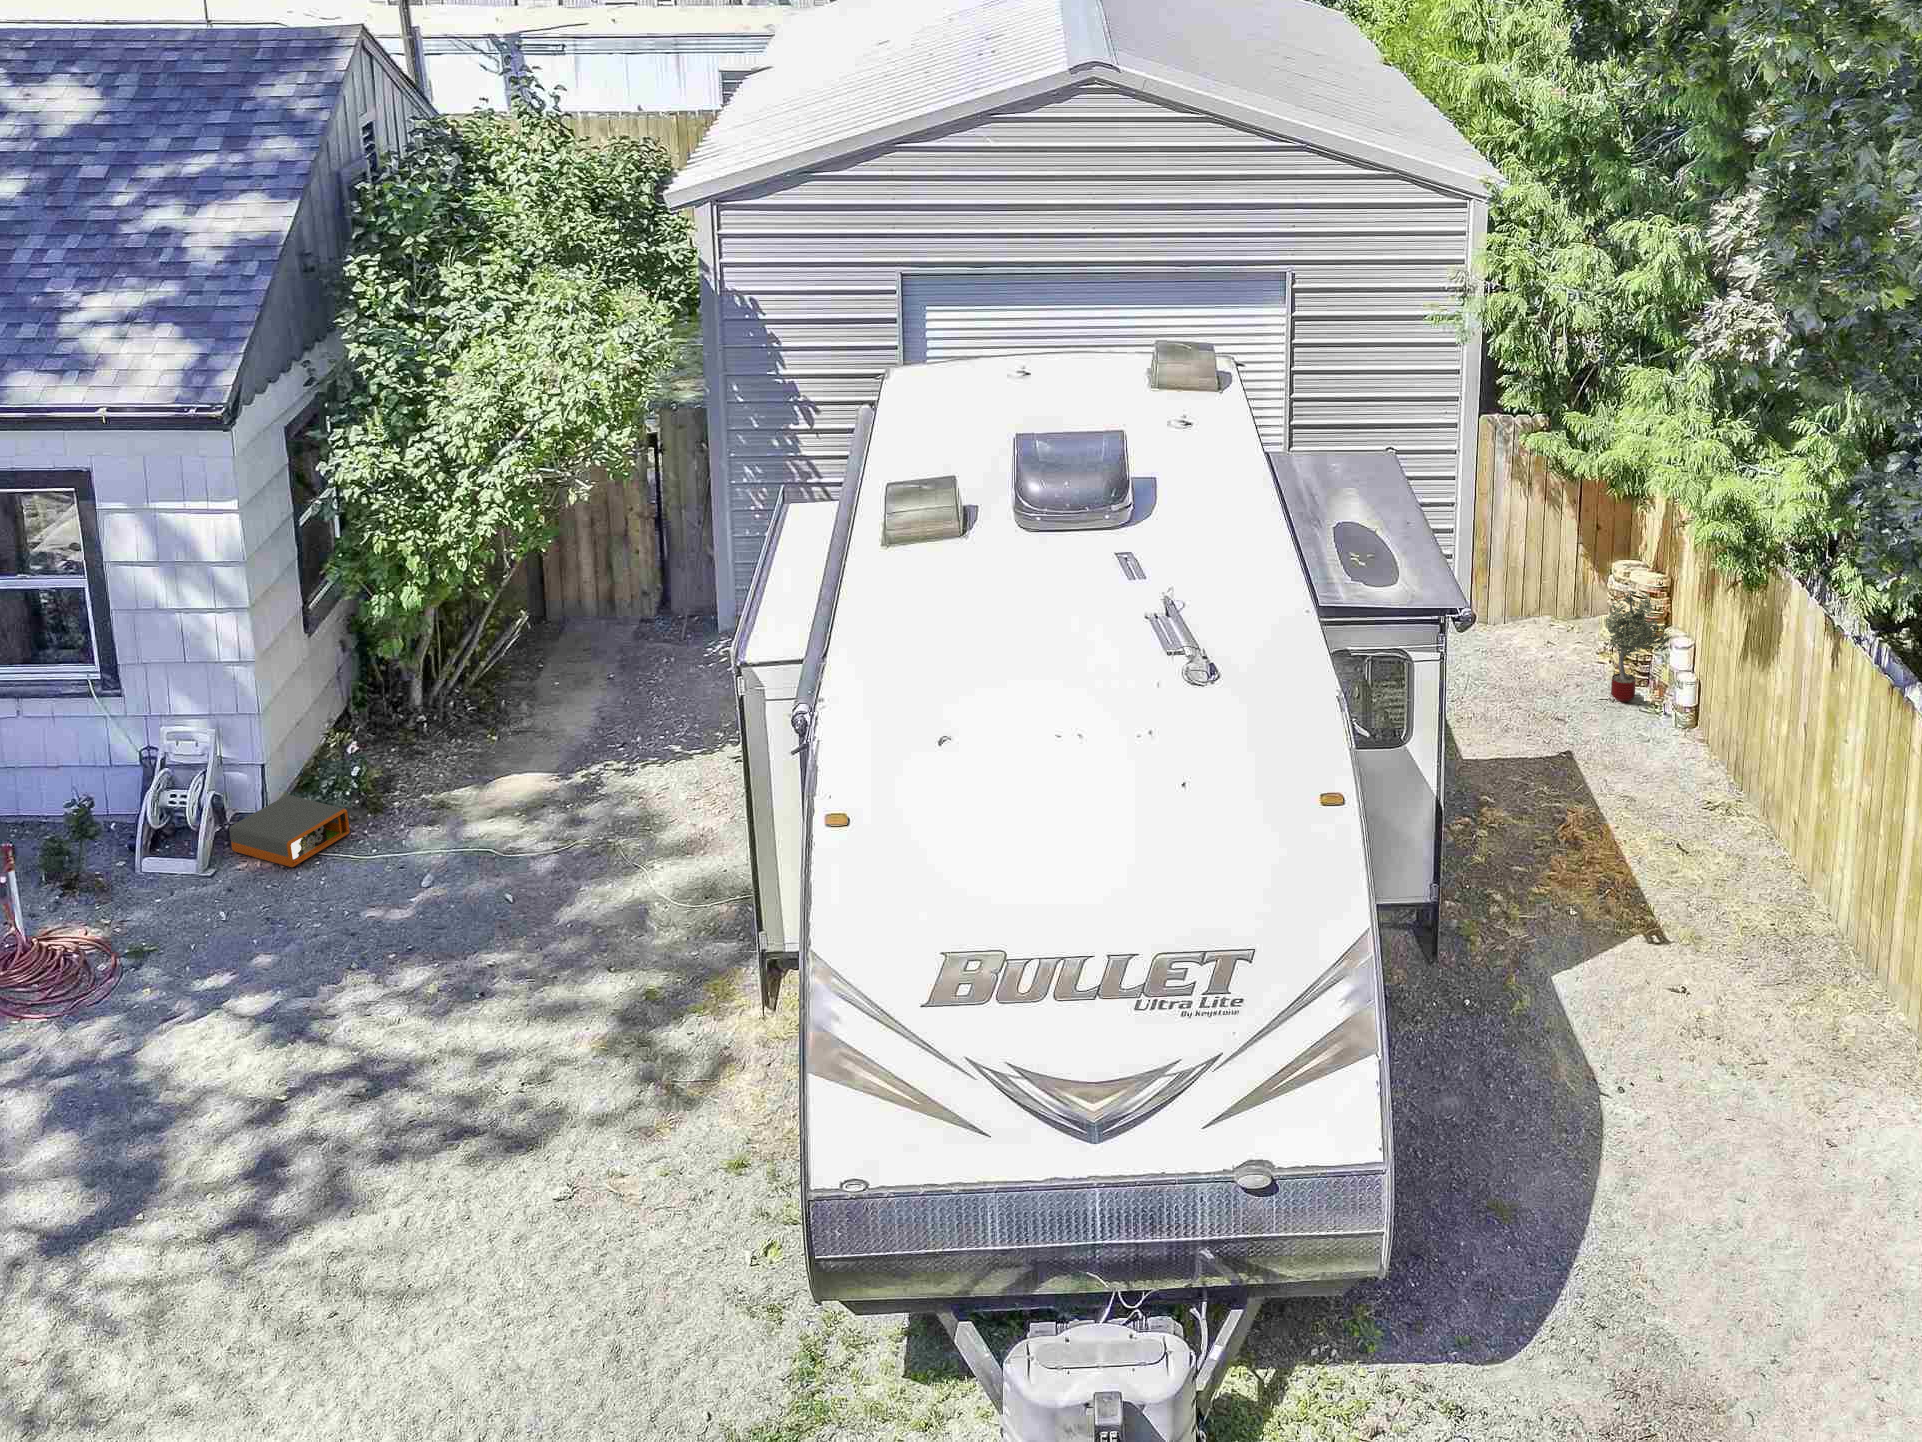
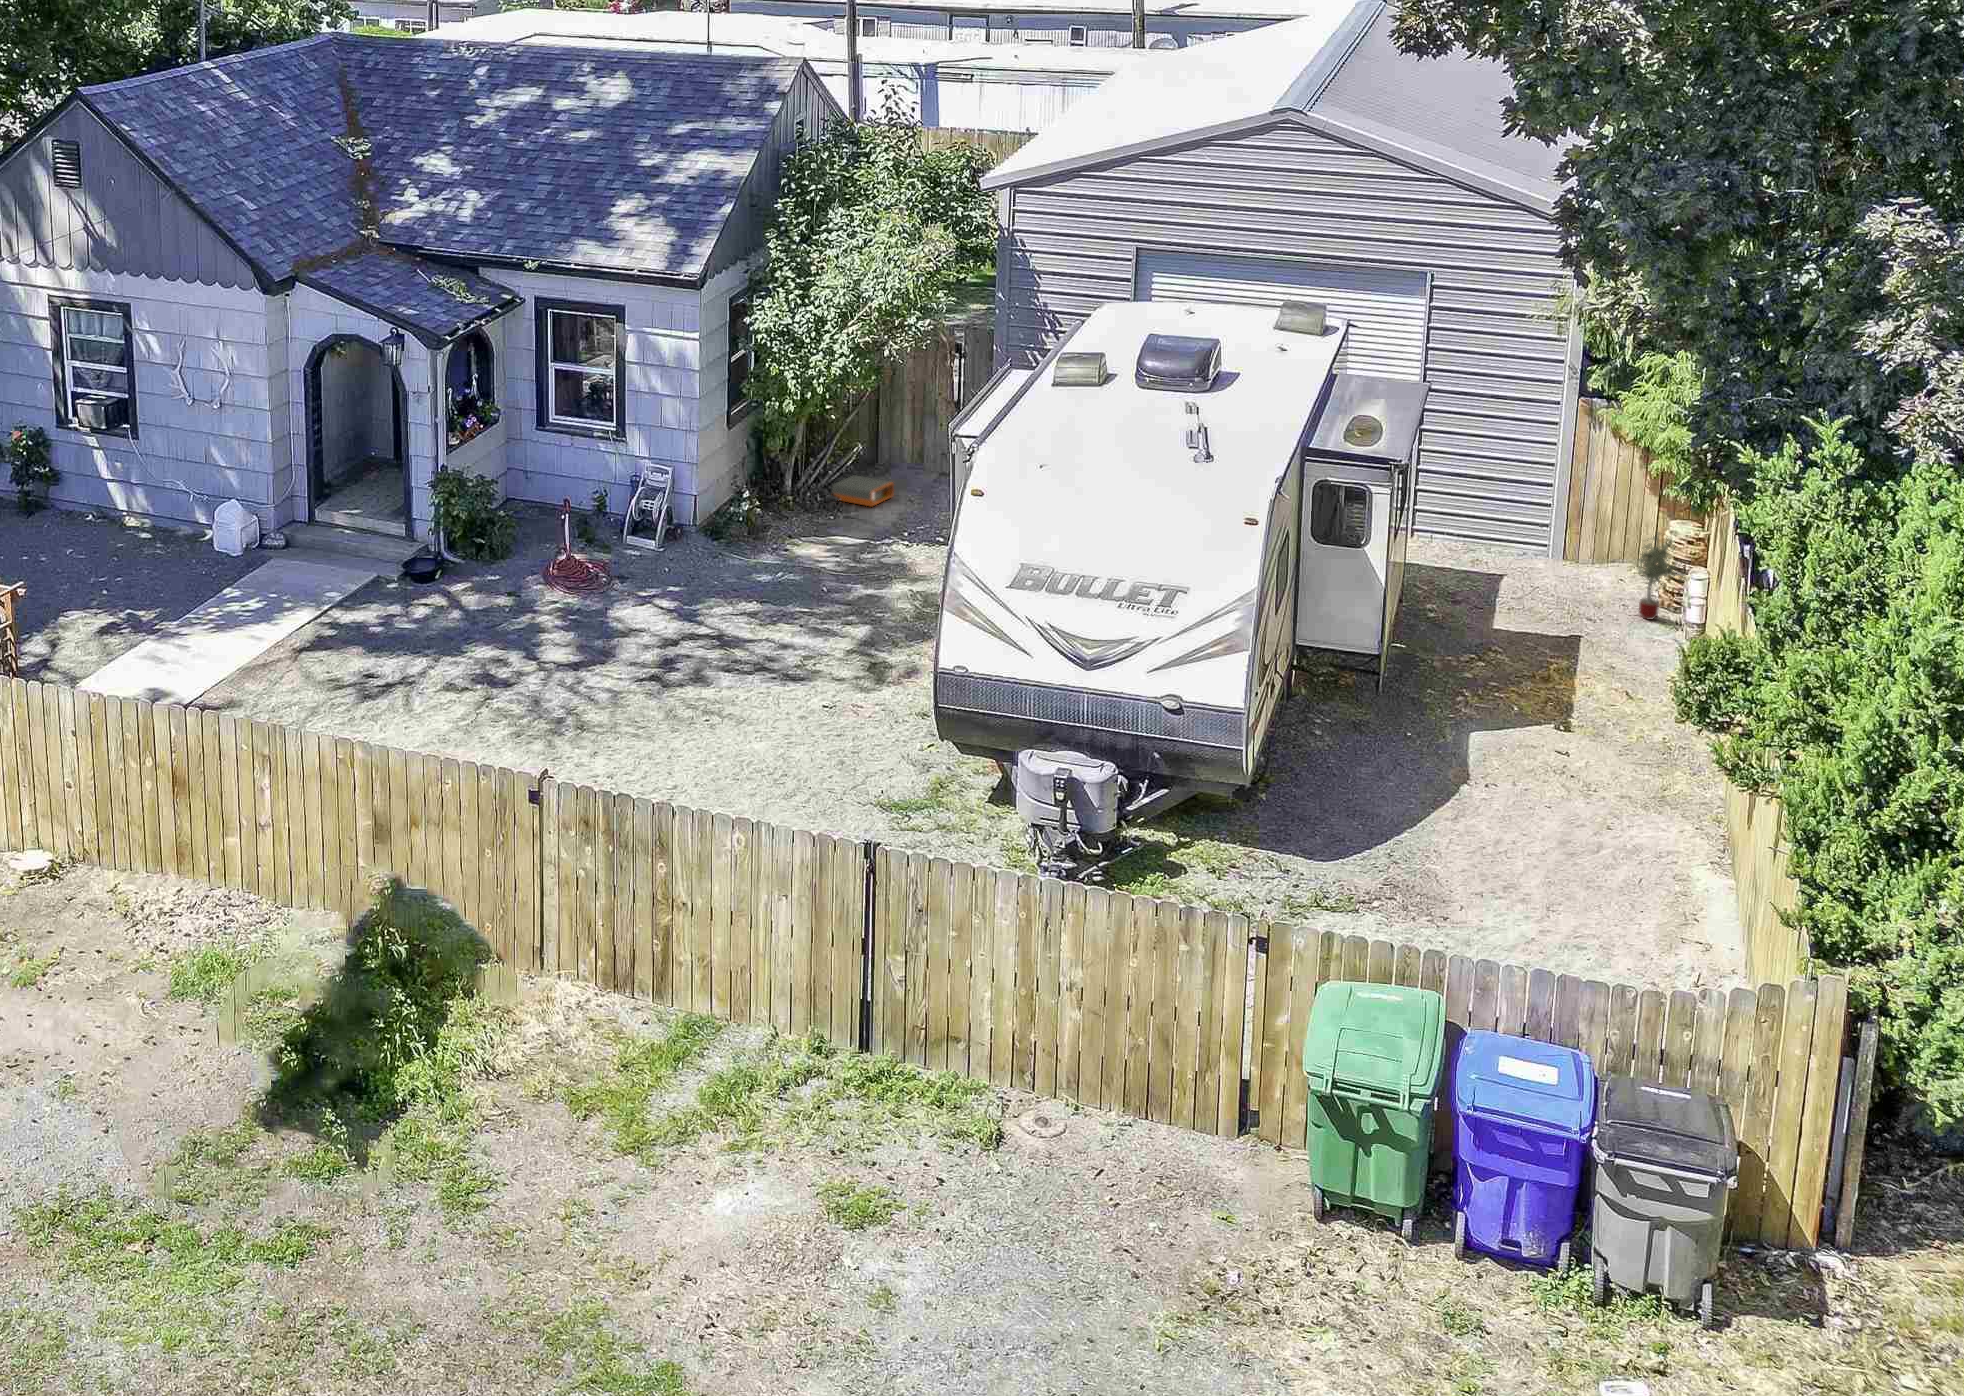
storage box: present [229,795,350,867] -> present [832,475,894,506]

